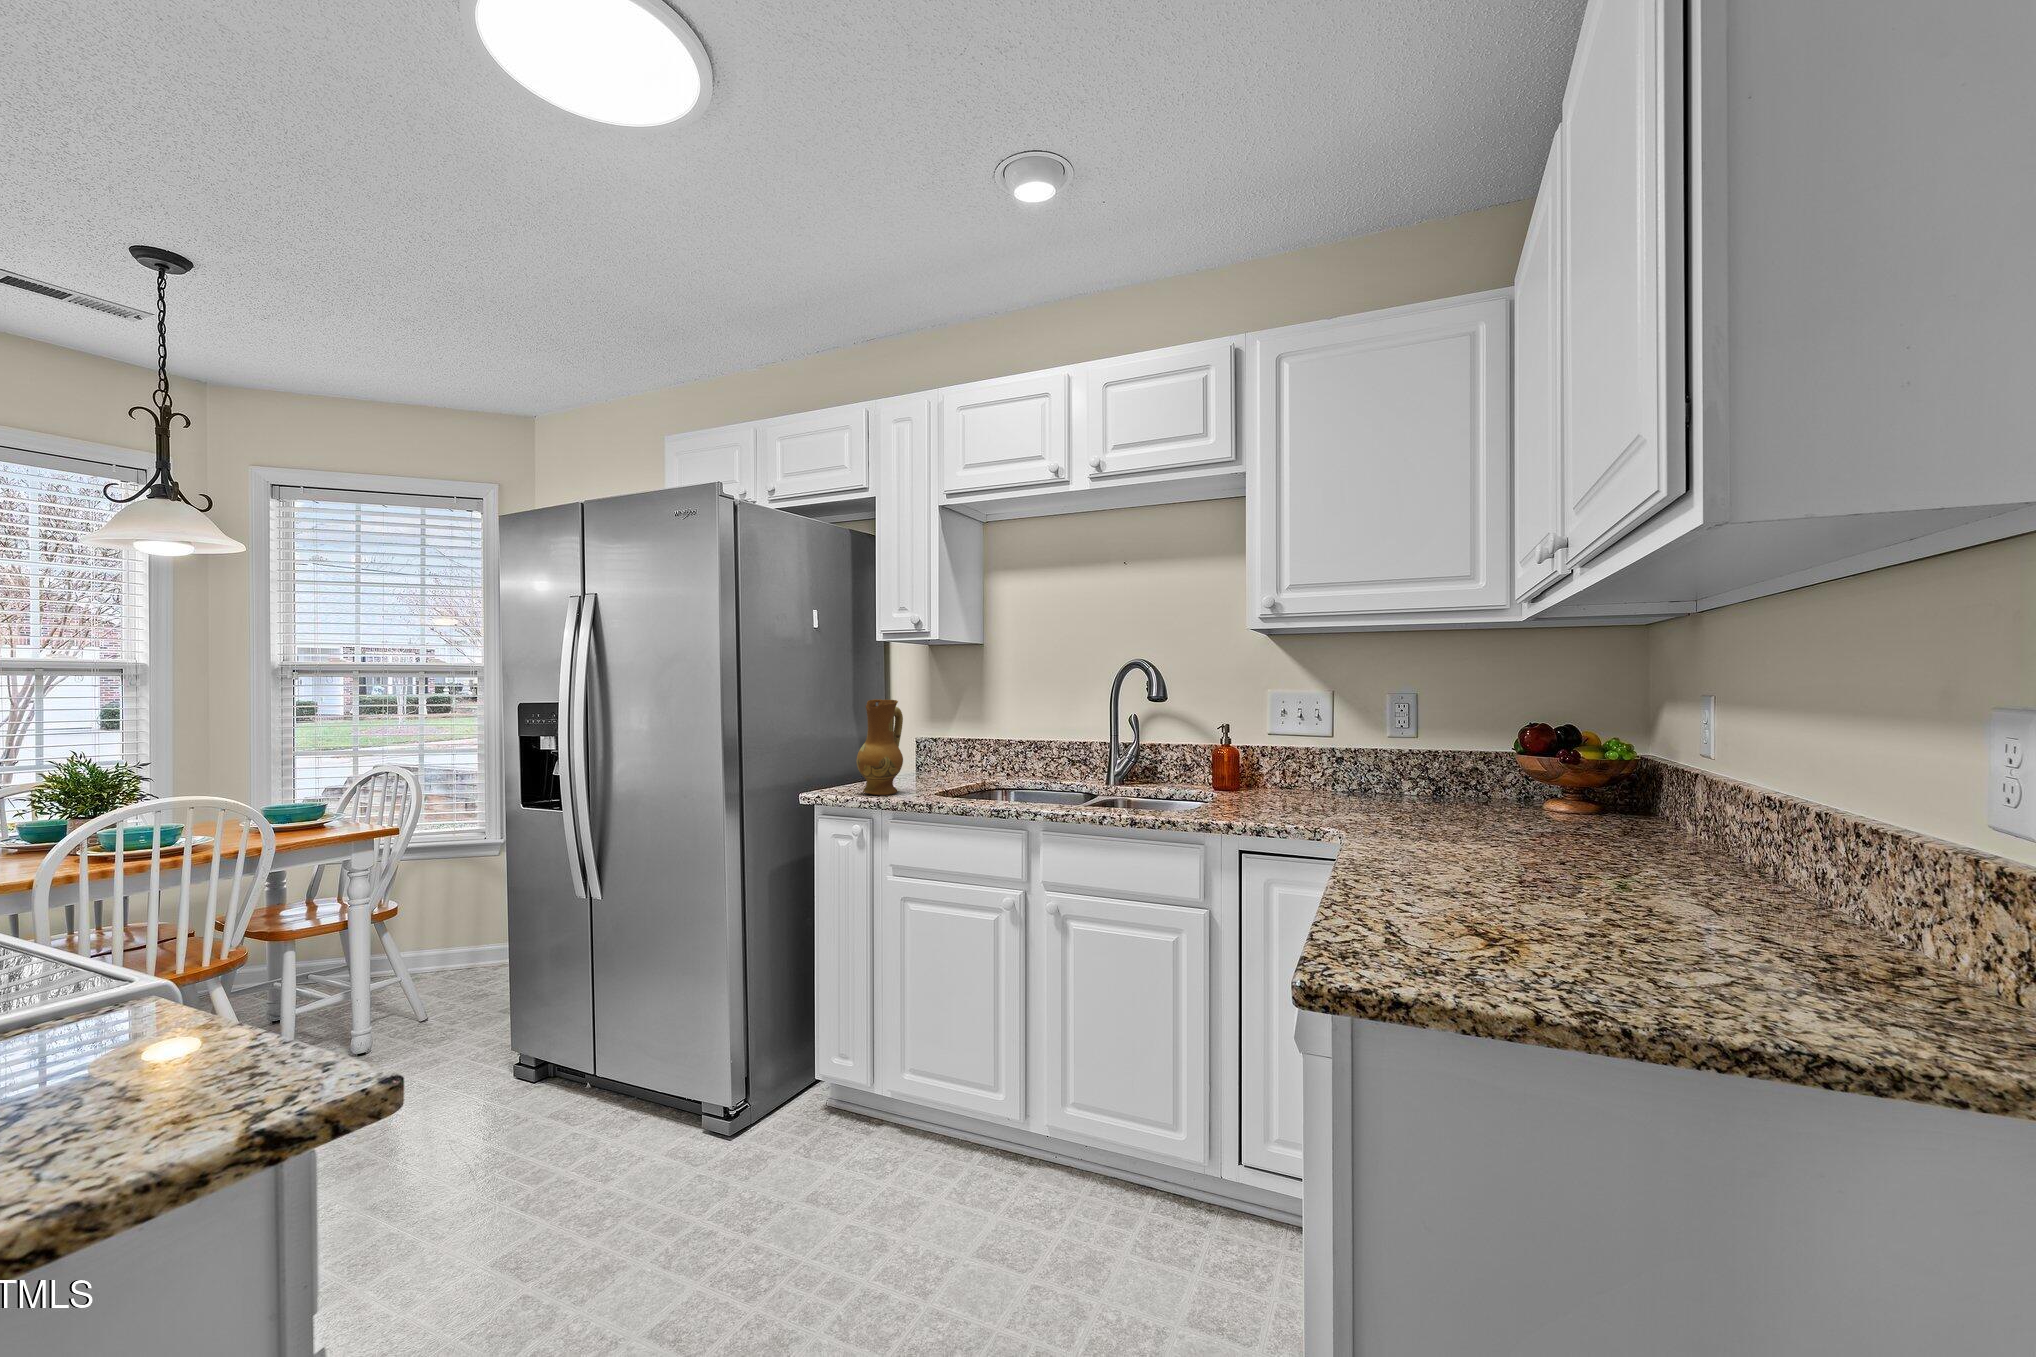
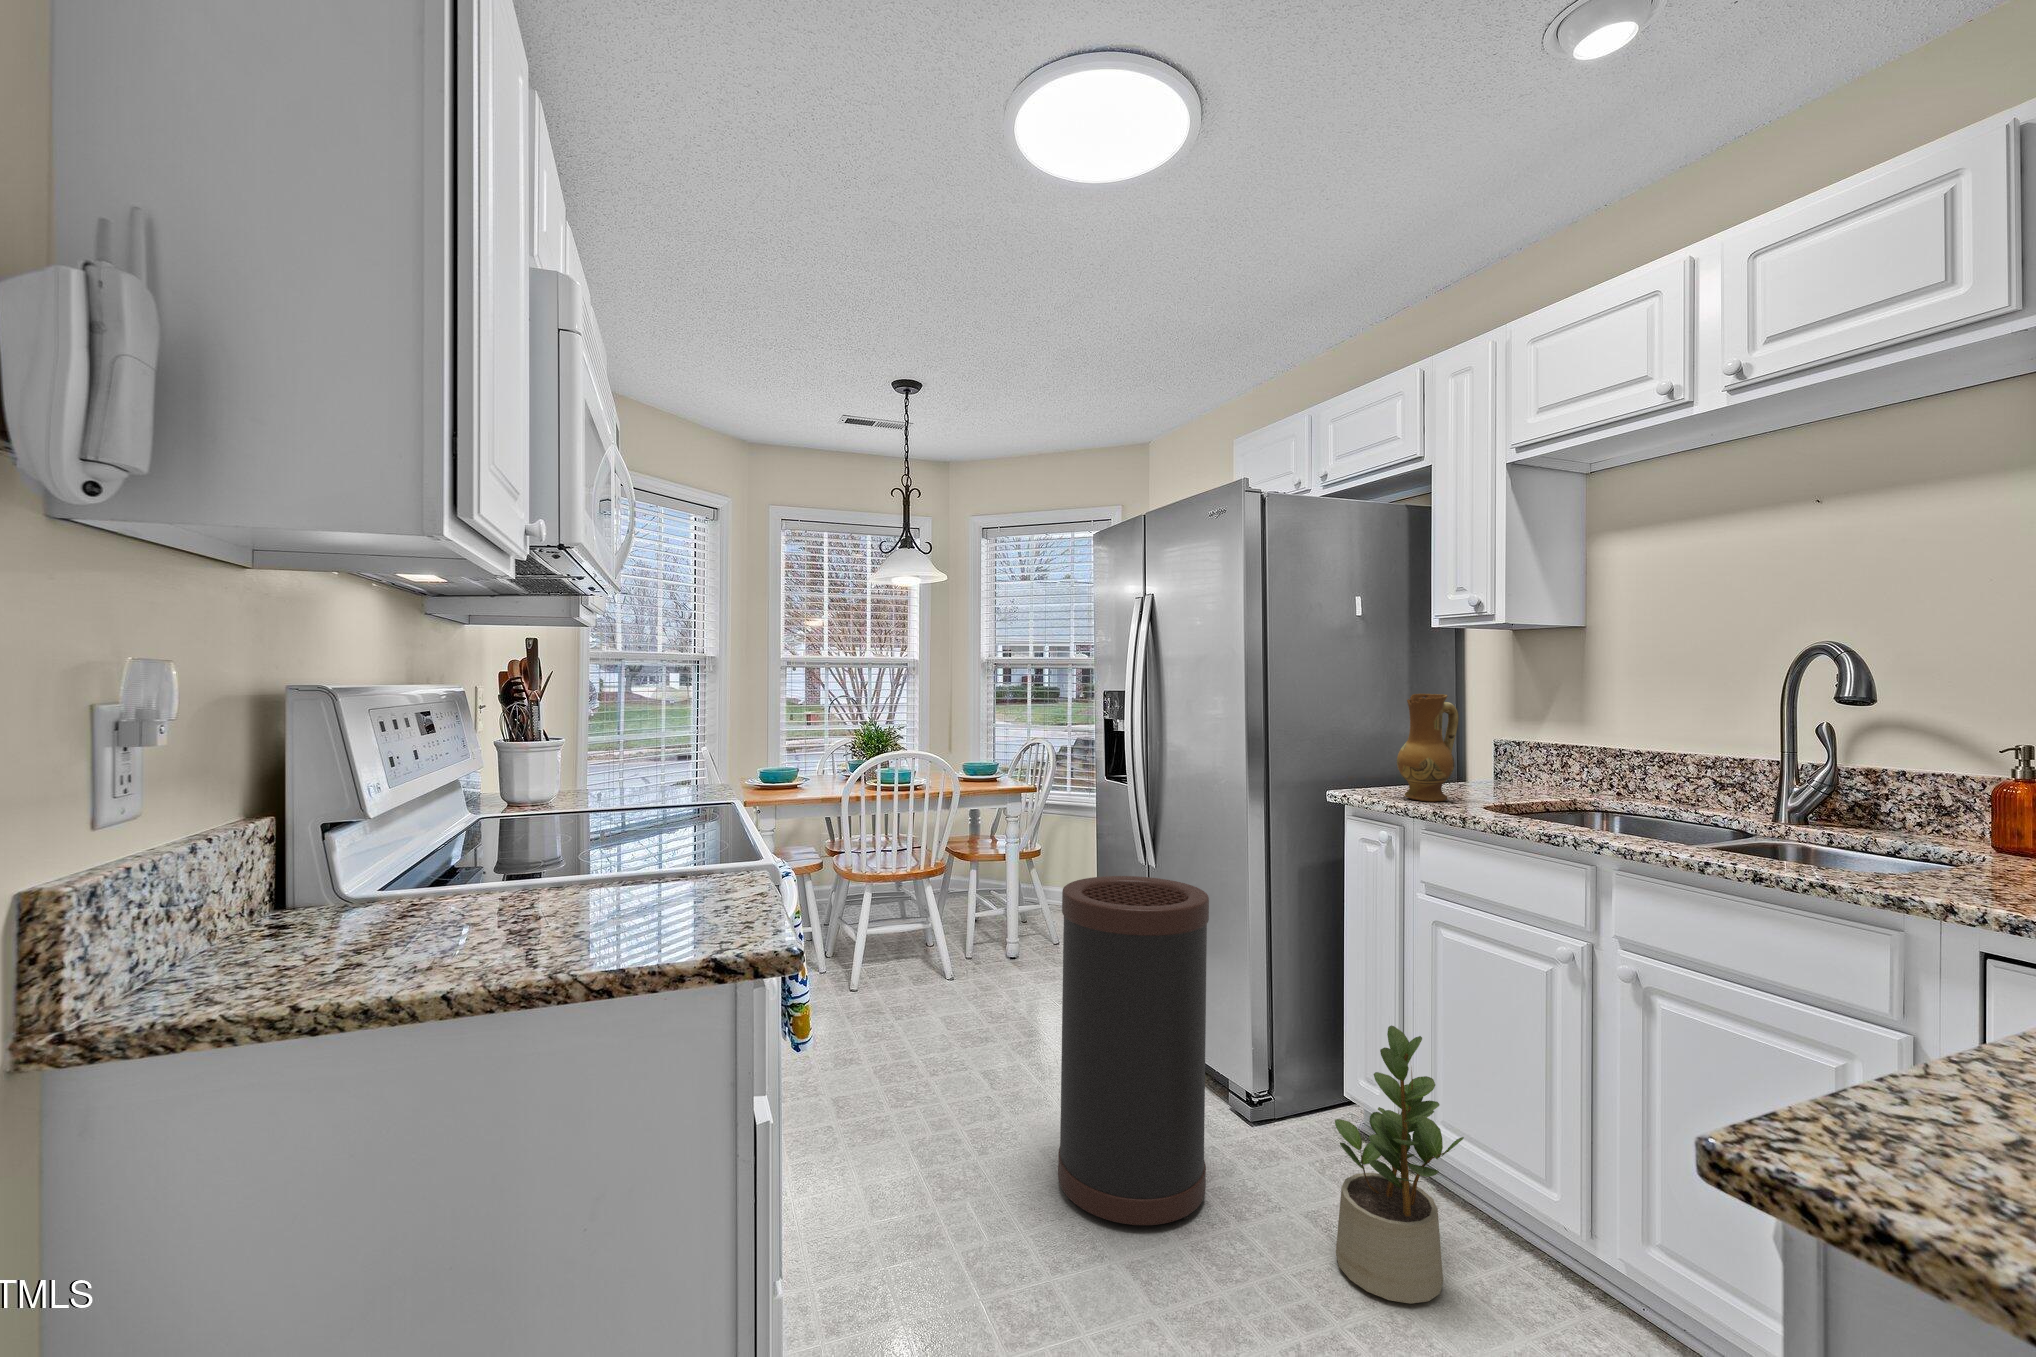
trash can: none [545,909,719,1297] -> present [1058,876,1209,1225]
potted plant: none [845,997,953,1235] -> present [1335,1026,1464,1304]

